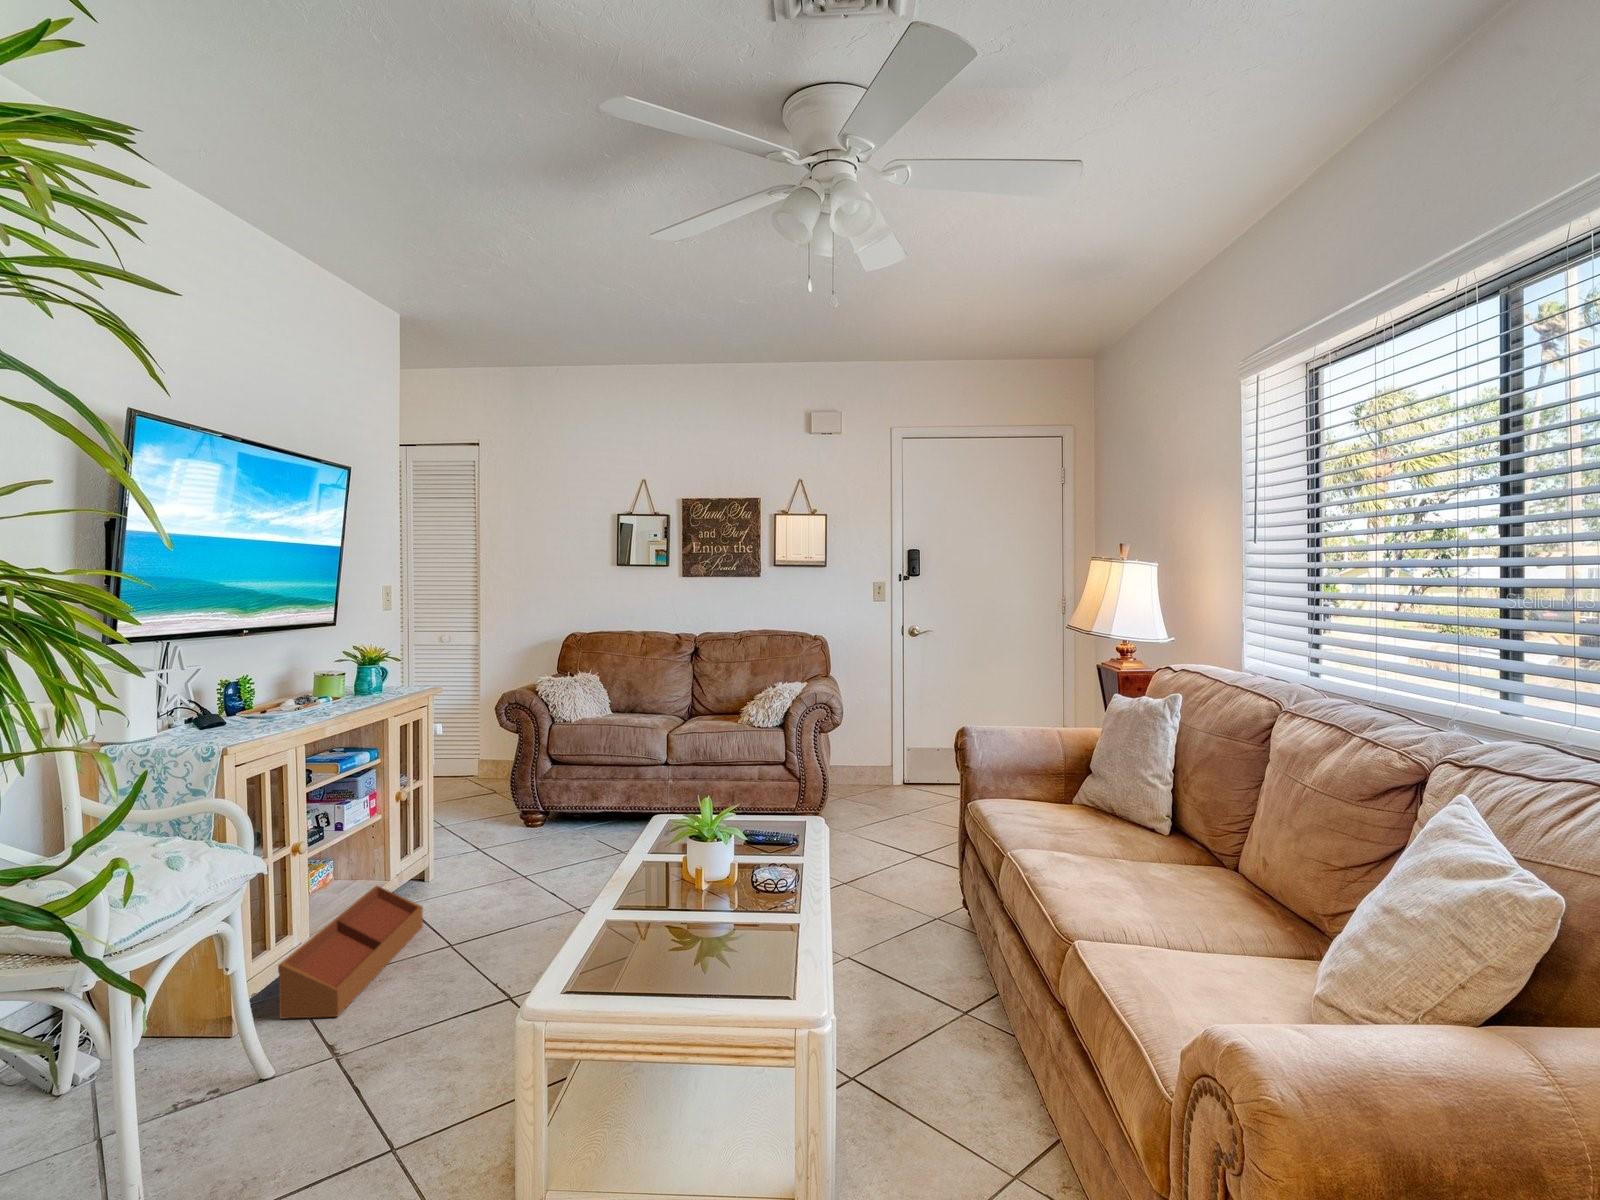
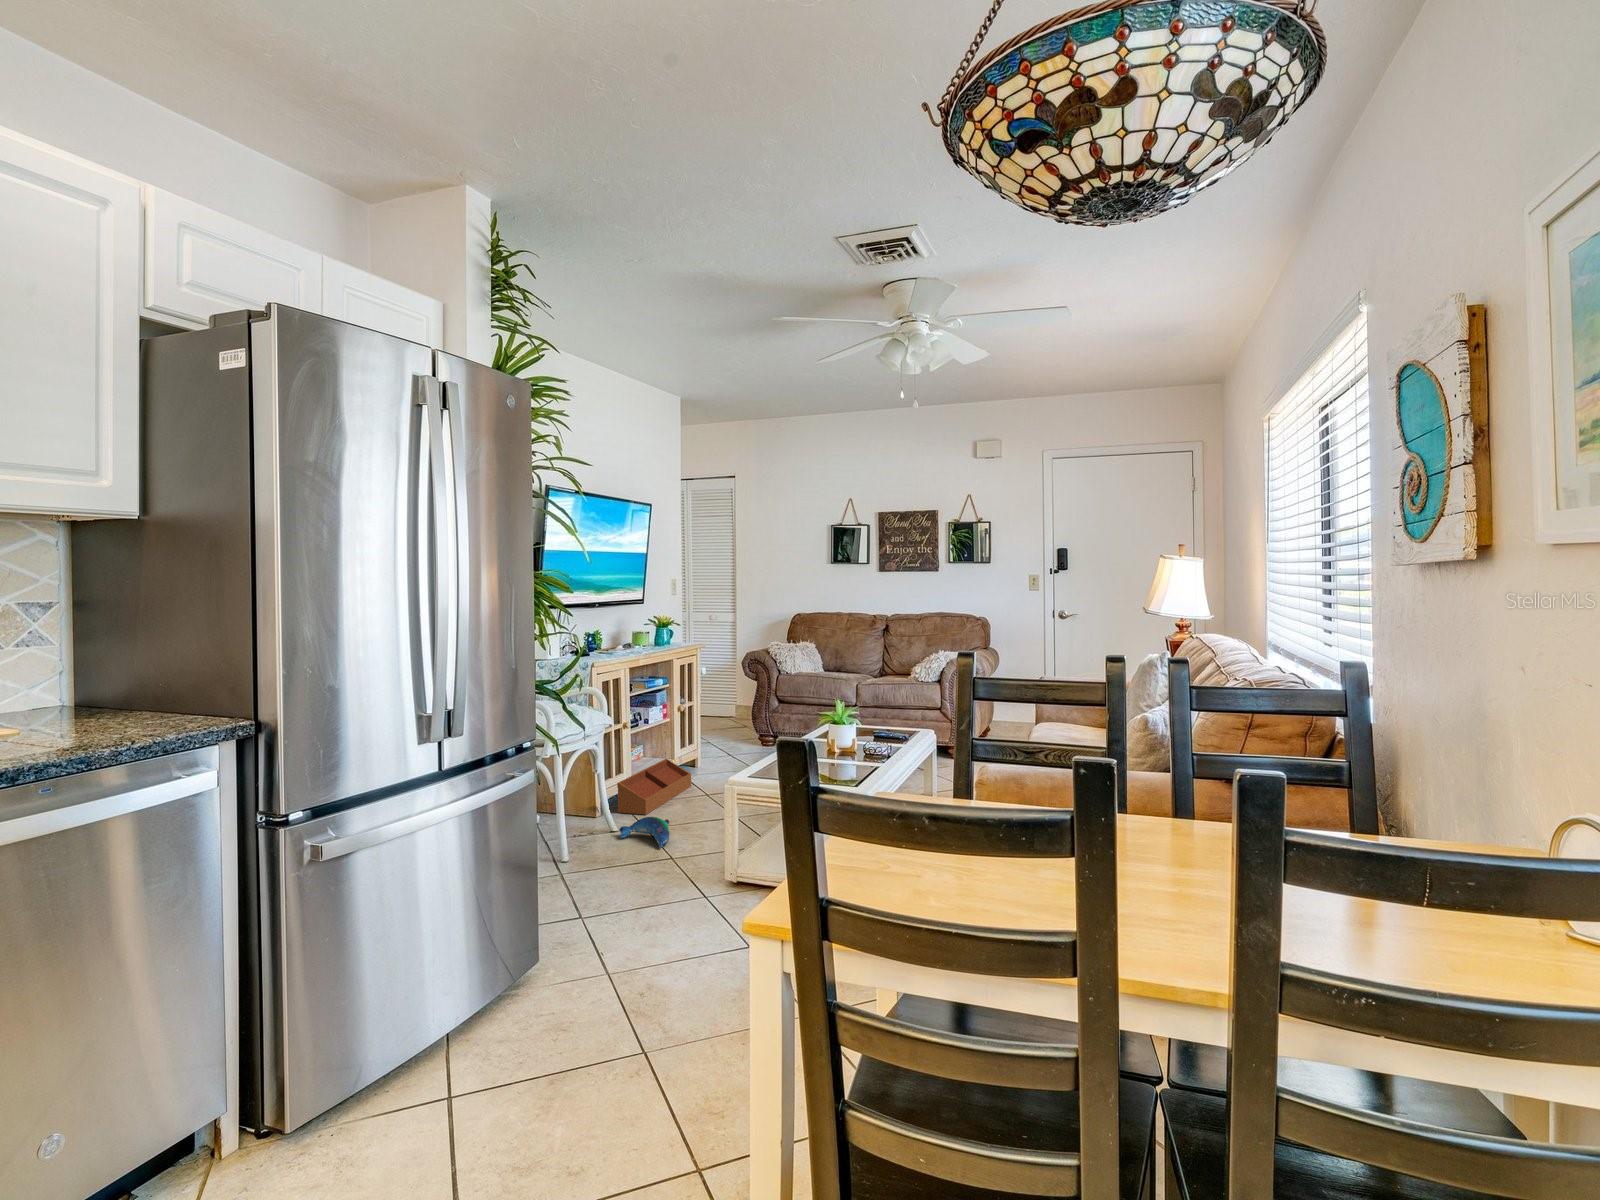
plush toy: none [278,1044,389,1121] -> present [619,817,670,848]

